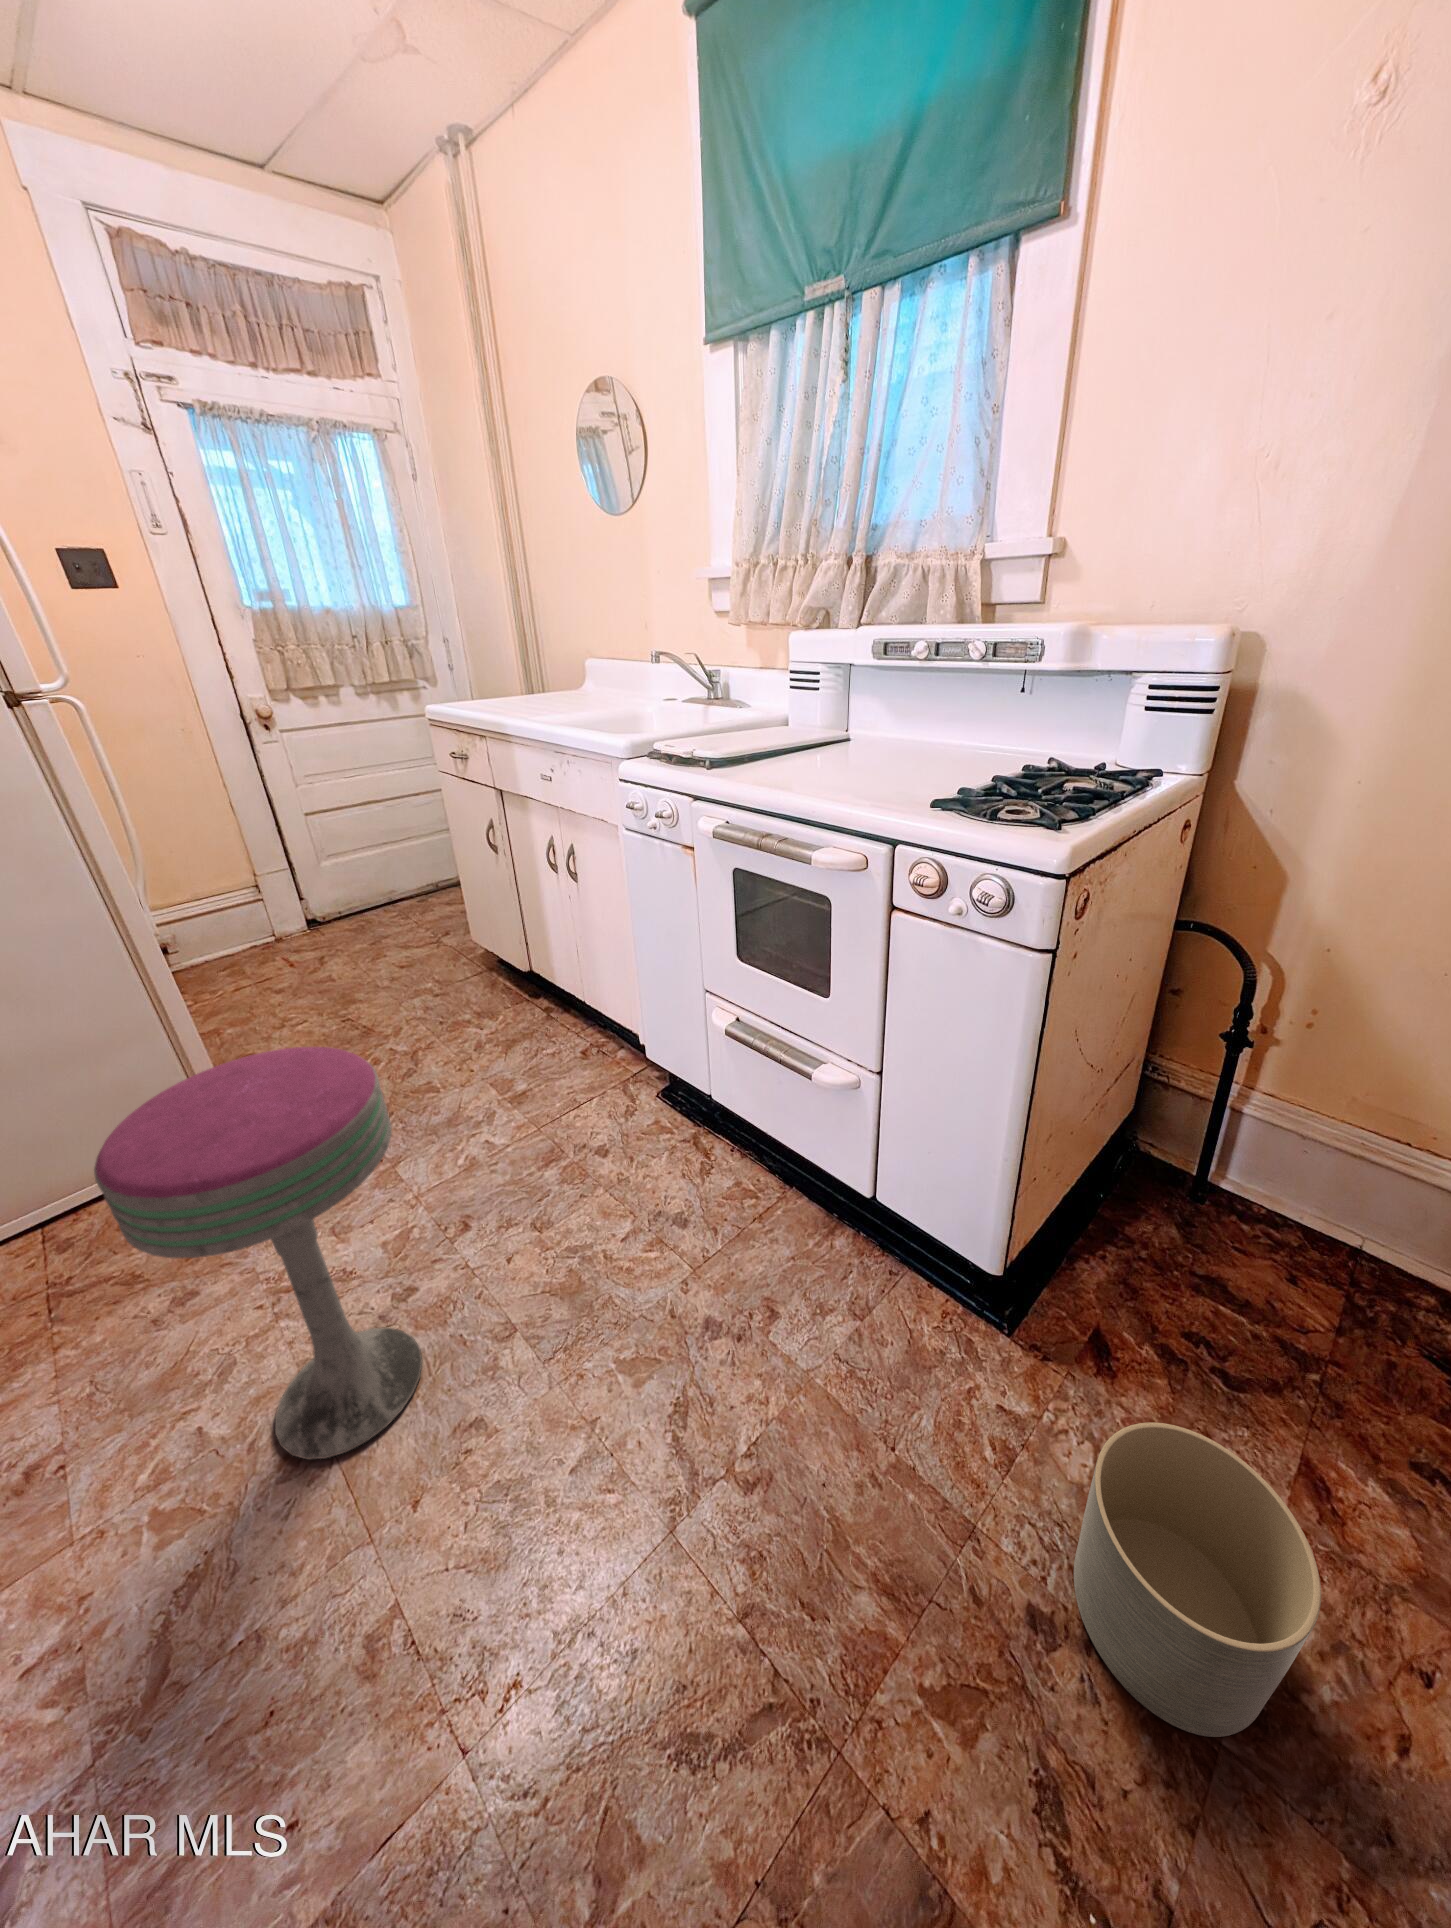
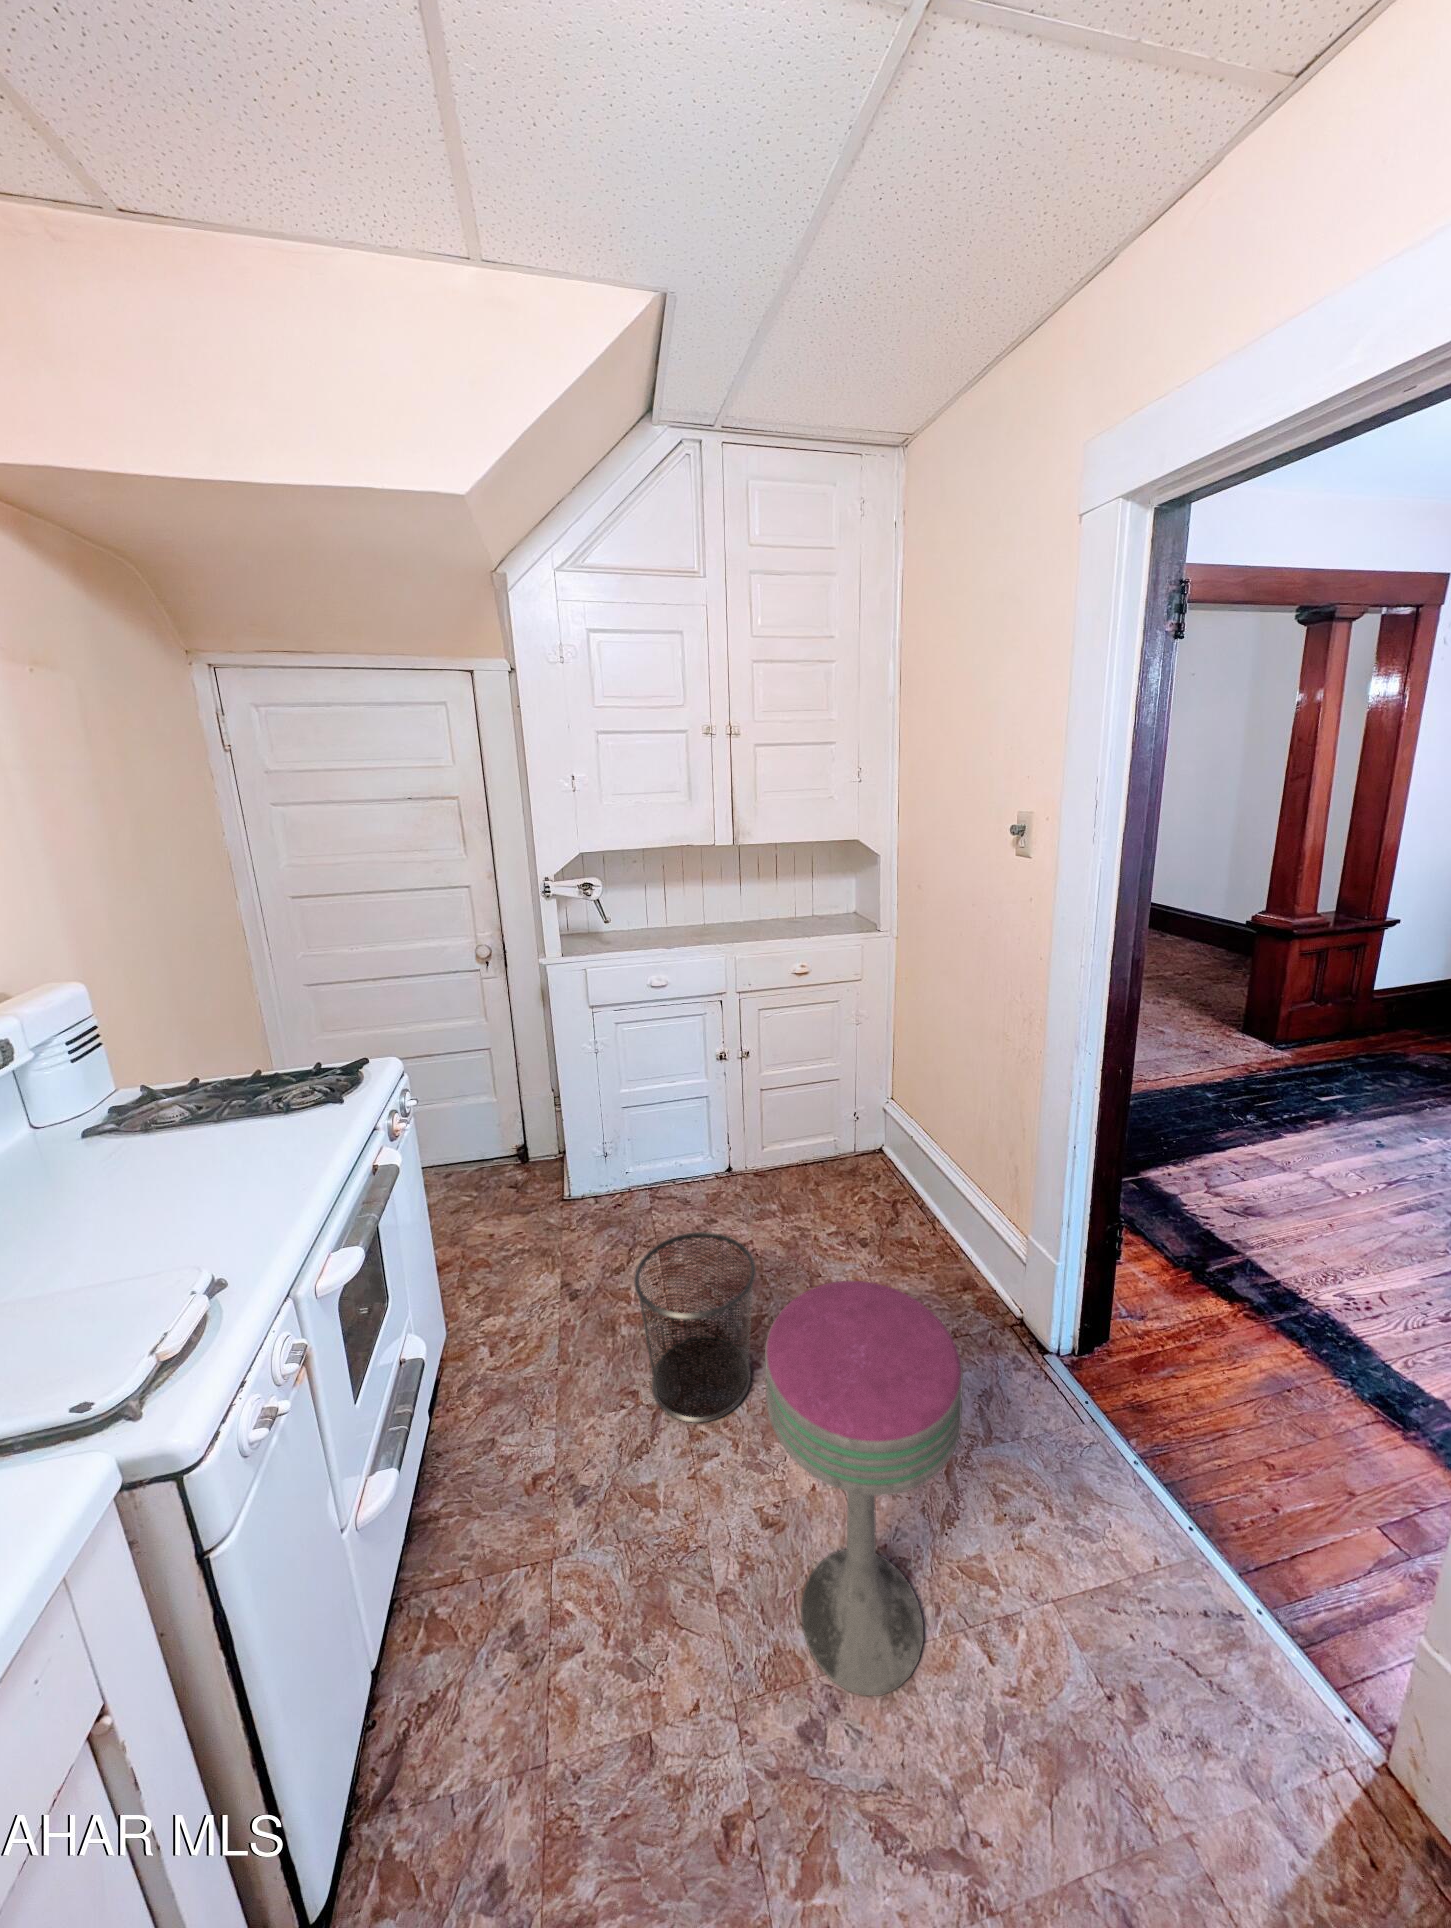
waste bin: none [493,1320,766,1733] -> present [634,1232,756,1423]
planter: present [1074,1422,1321,1737] -> none [492,1204,572,1307]

